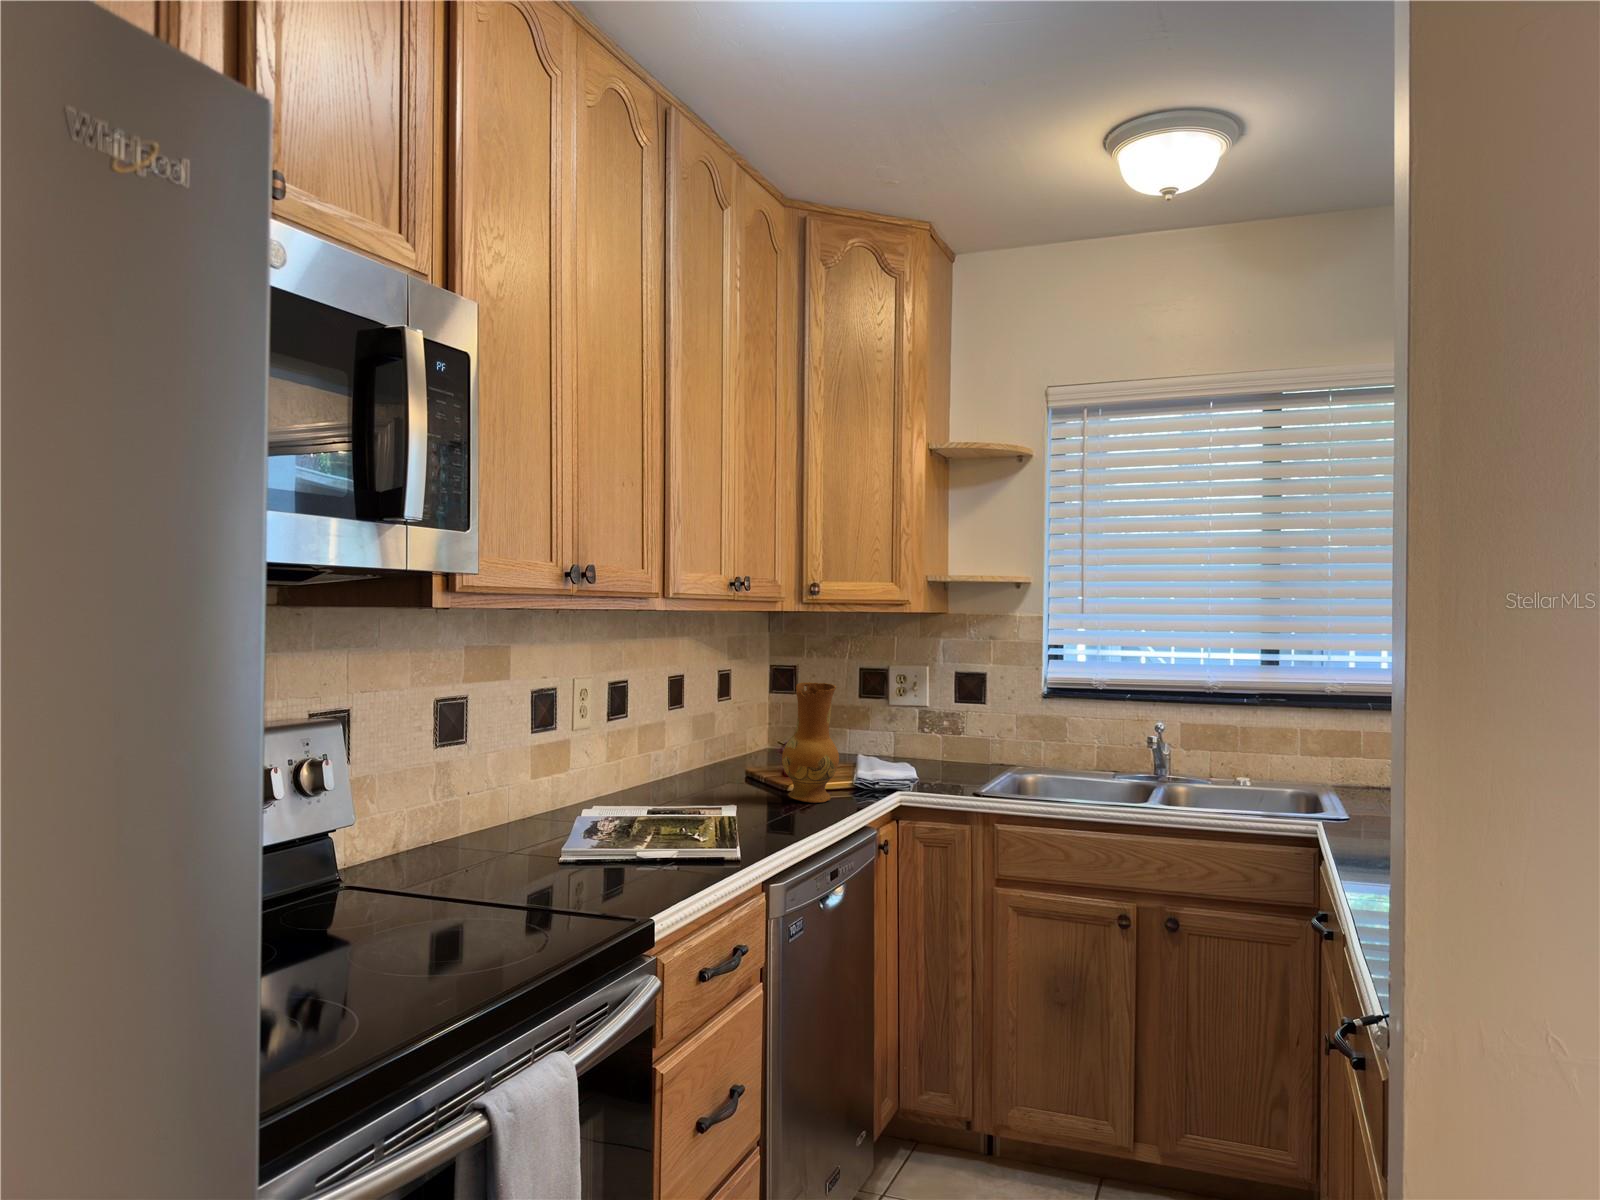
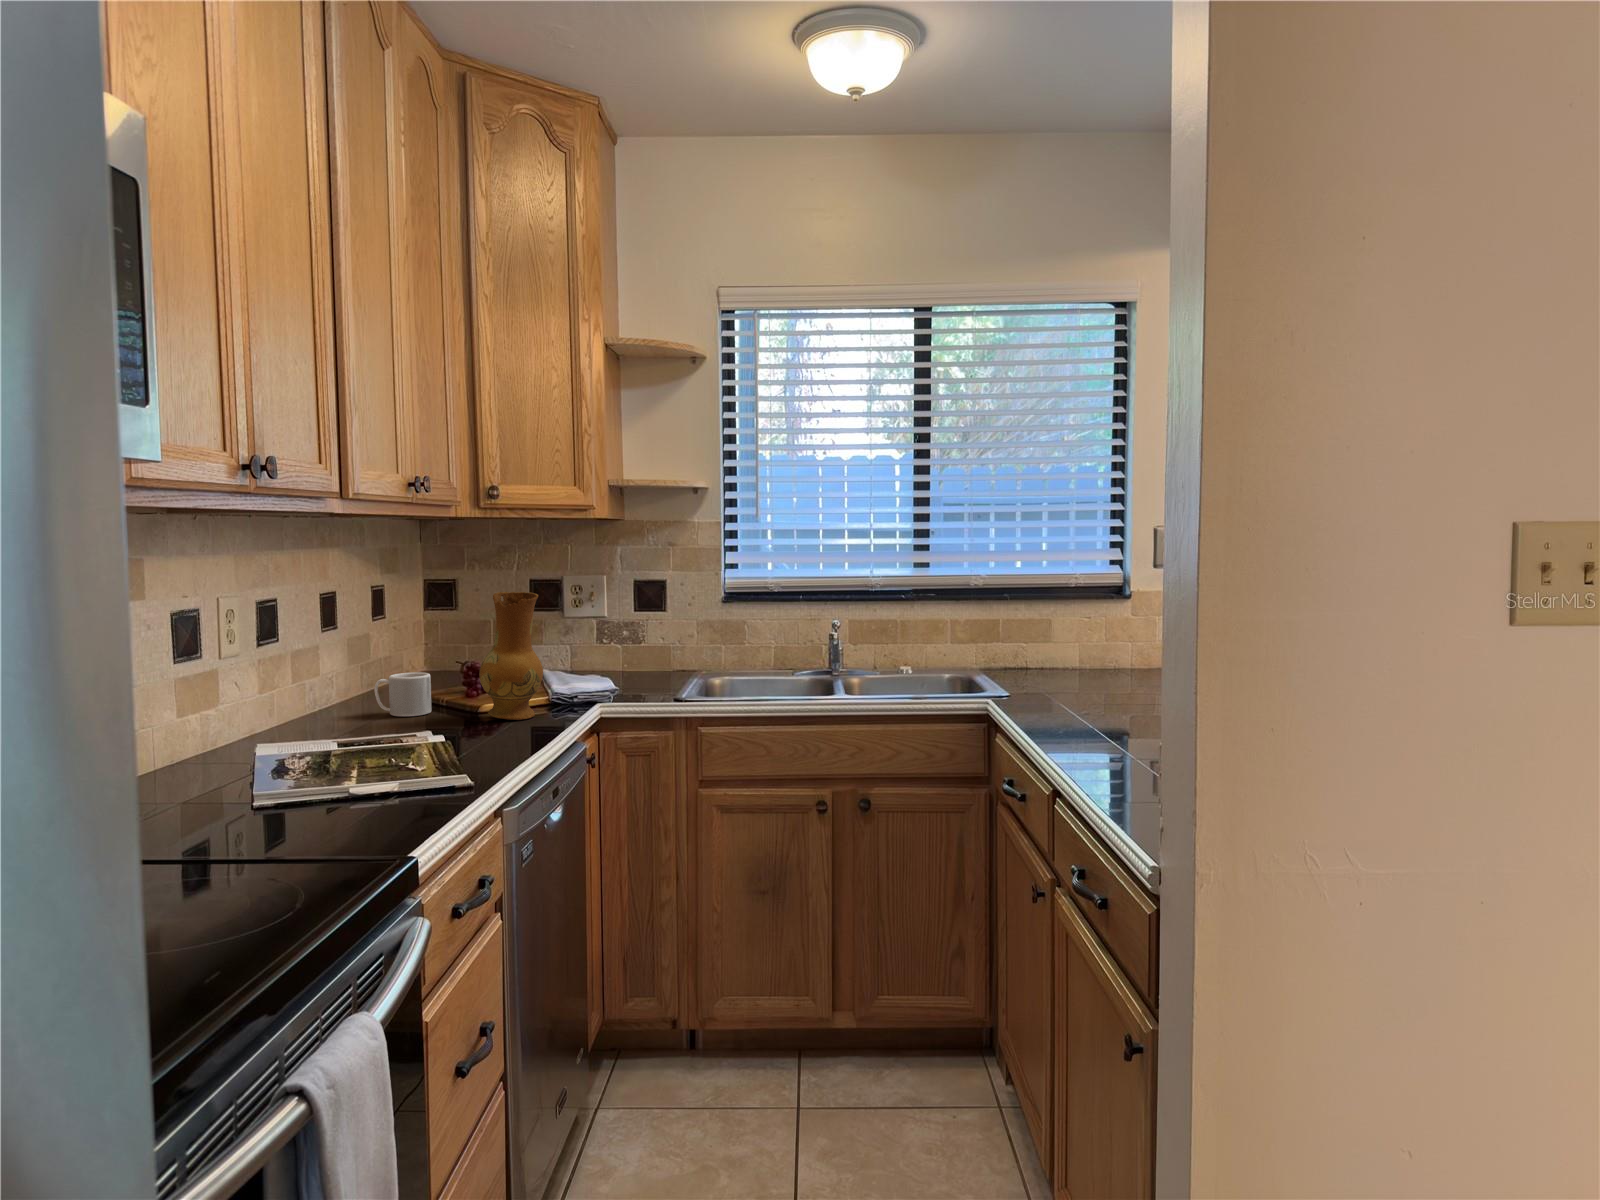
mug: none [698,751,745,791] -> present [374,673,431,716]

